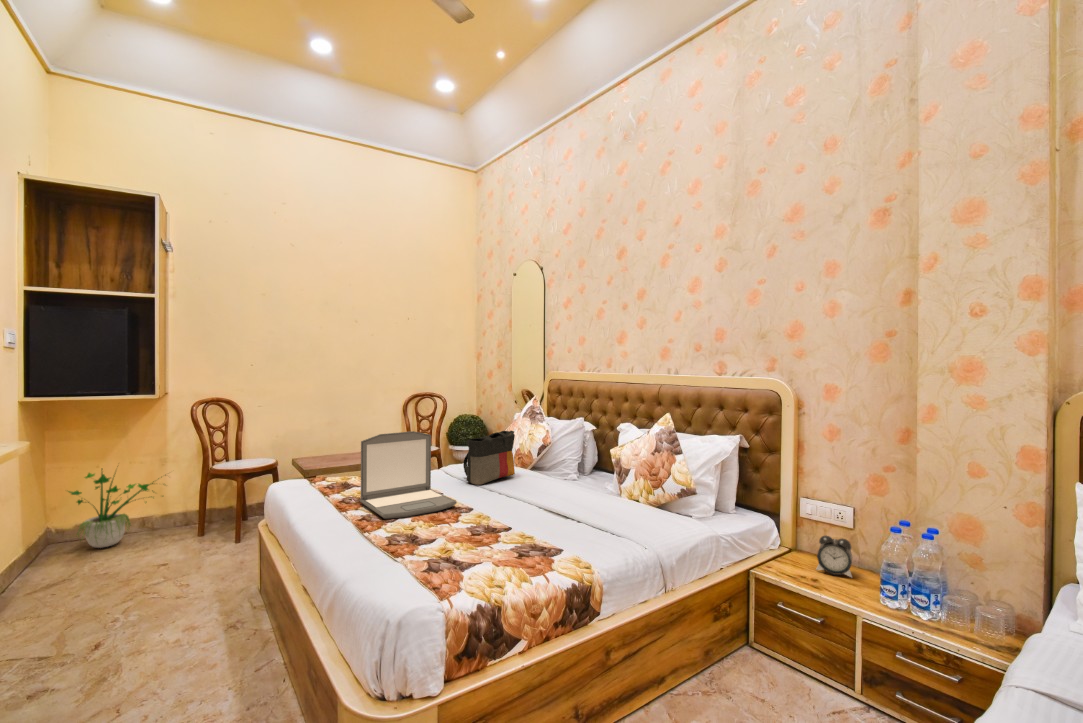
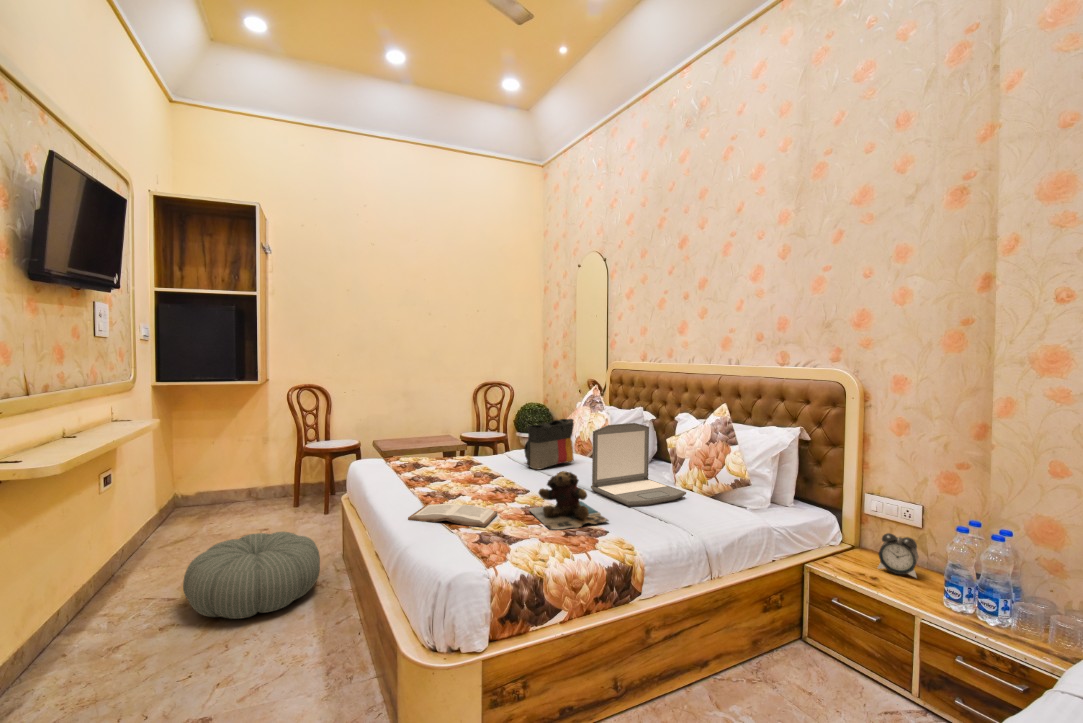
laptop: present [360,431,457,519] -> present [591,423,686,506]
potted plant: present [68,469,154,548] -> none [187,432,275,513]
teddy bear: none [476,487,563,552] -> present [529,471,609,529]
book: none [343,528,443,552] -> present [408,503,498,527]
pouf: none [60,567,234,675] -> present [183,532,320,619]

